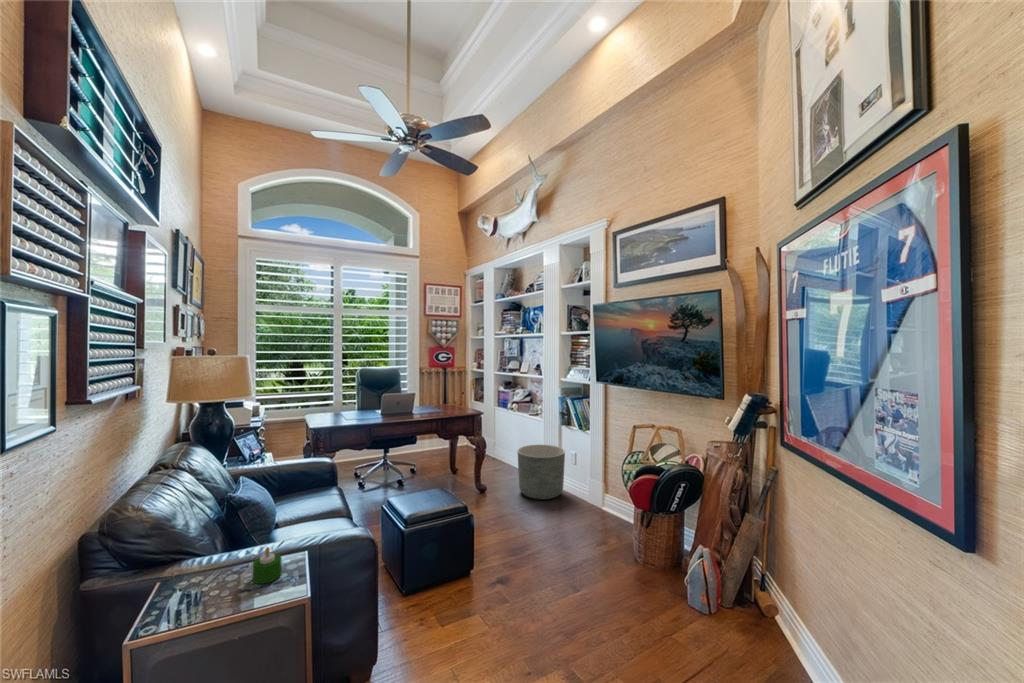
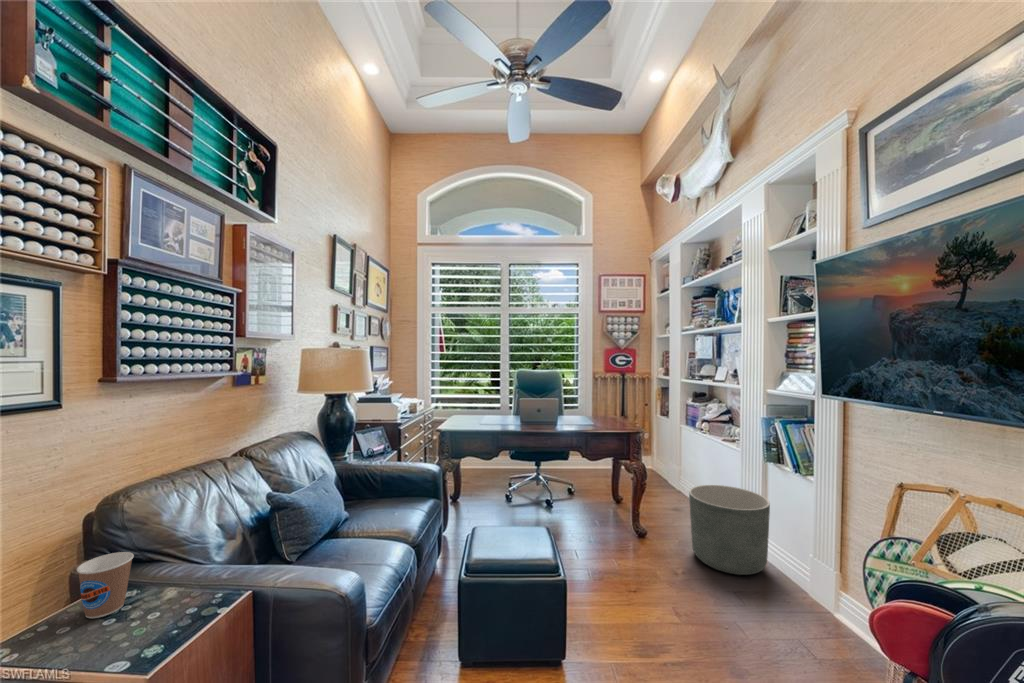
candle: present [253,547,282,584] -> none [162,561,203,609]
coffee cup: none [188,552,230,606] -> present [77,552,134,618]

